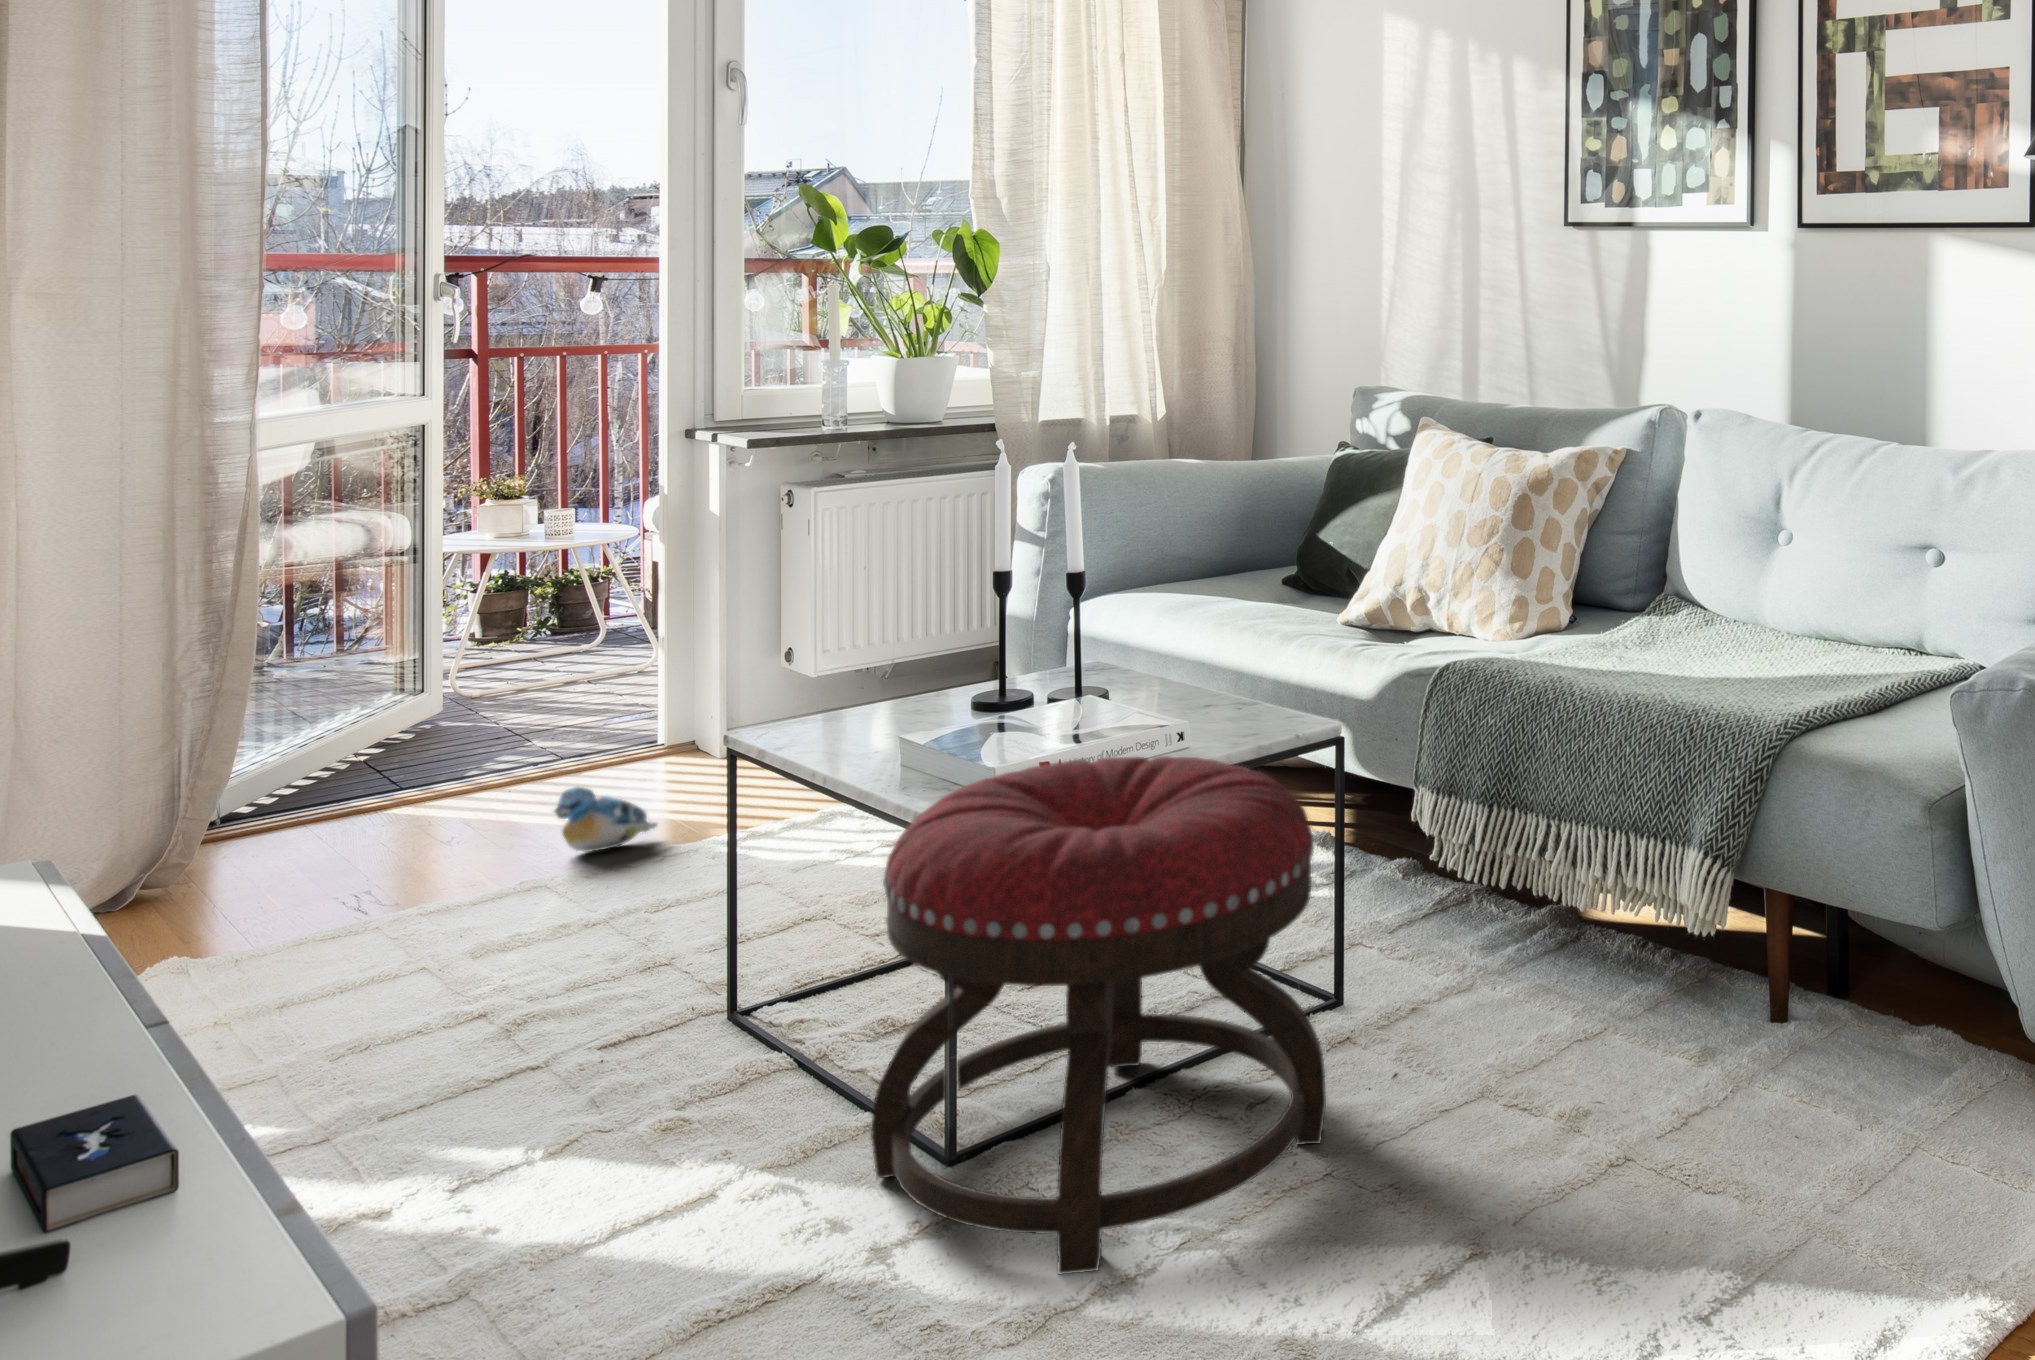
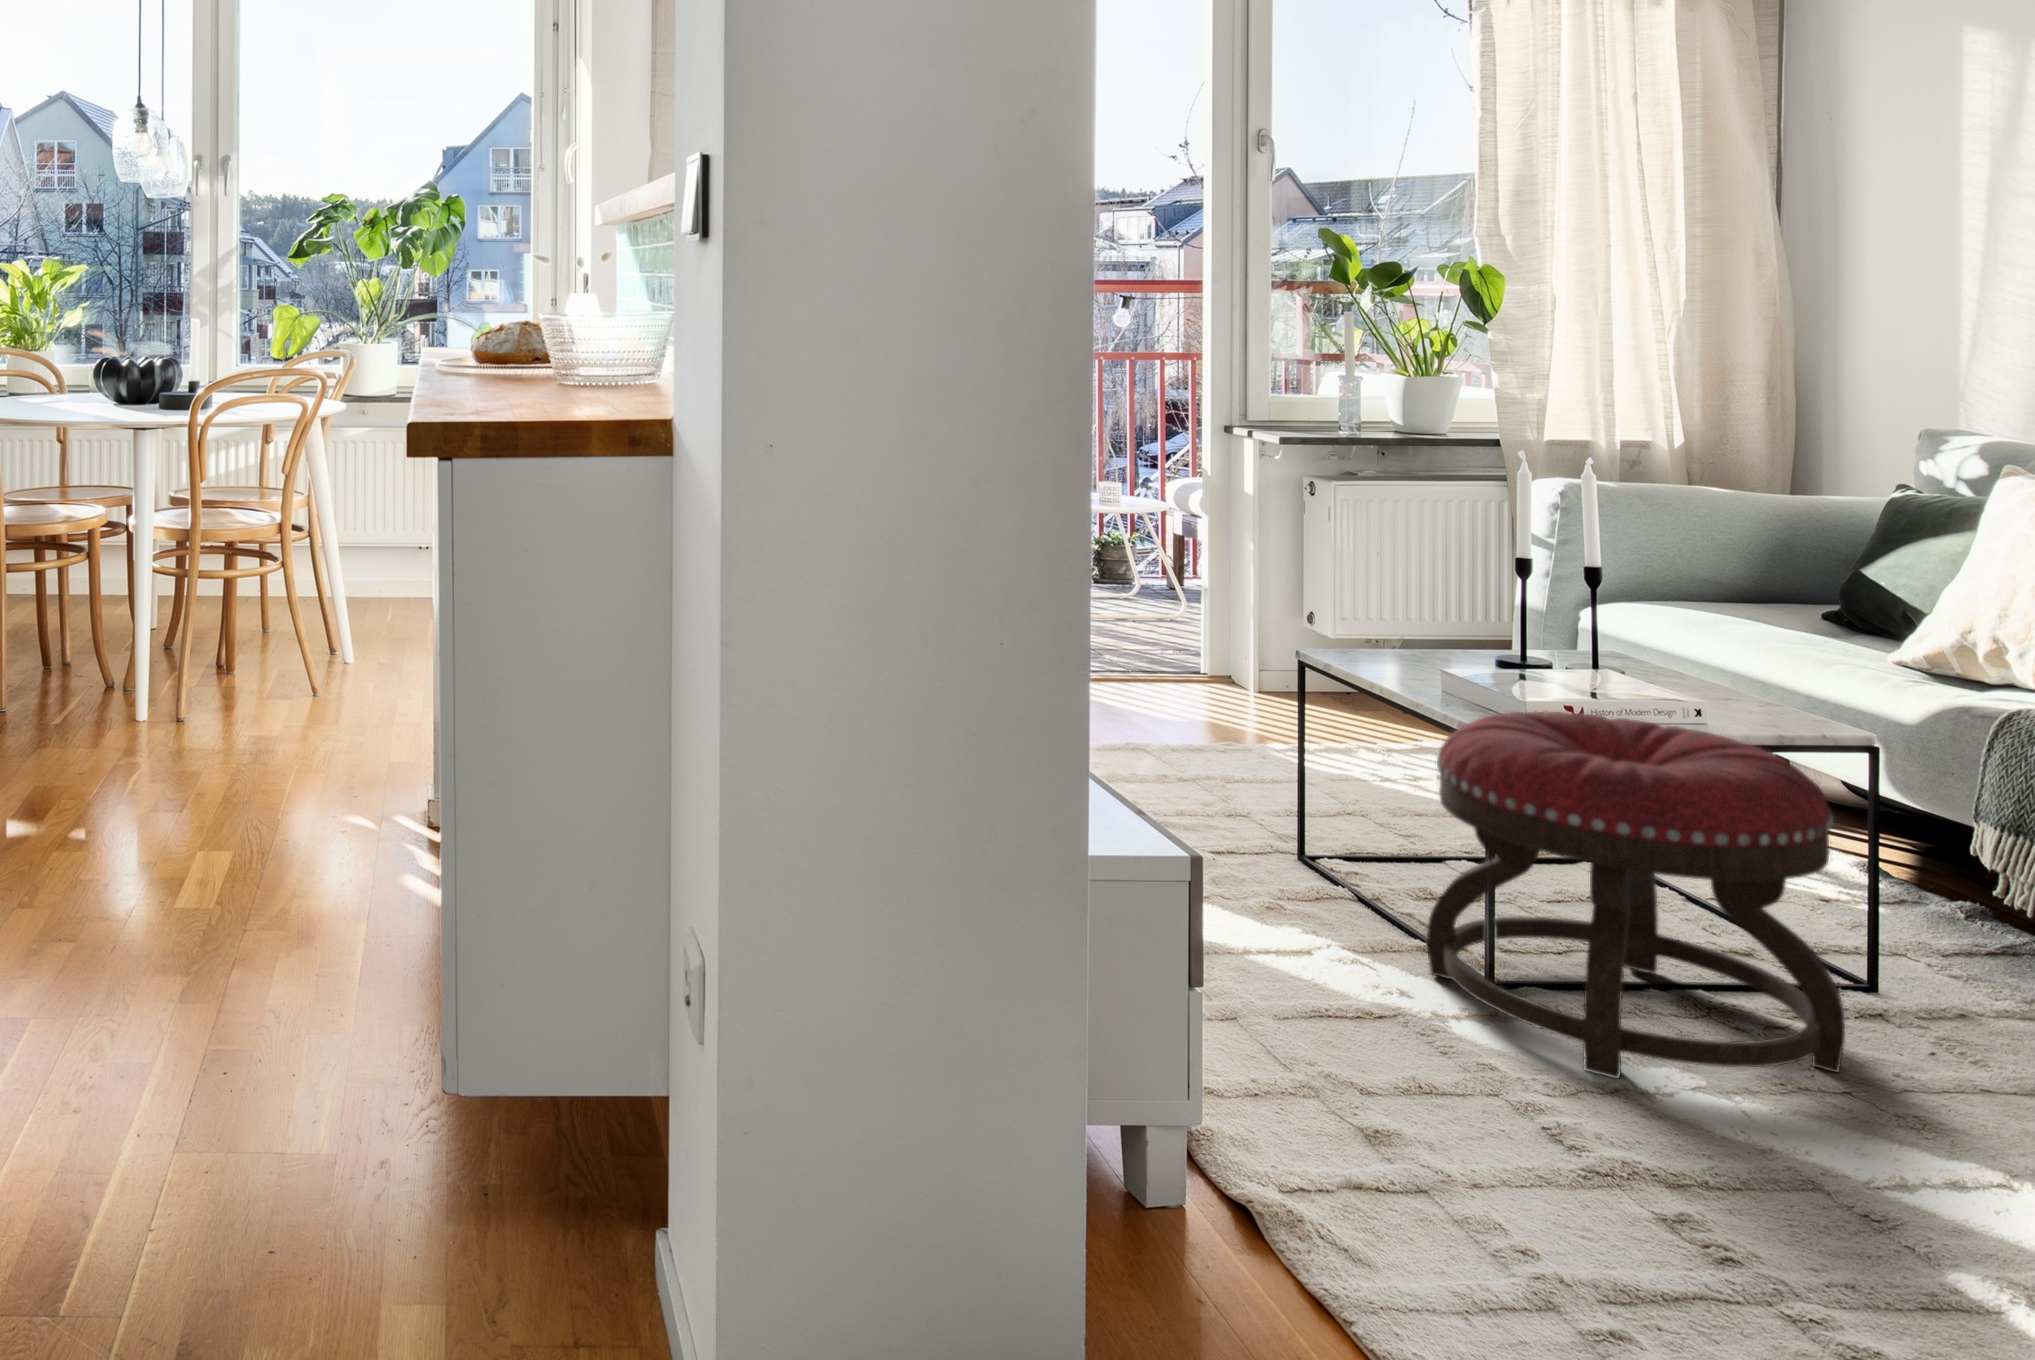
plush toy: present [555,786,657,852] -> none [1148,680,1220,730]

